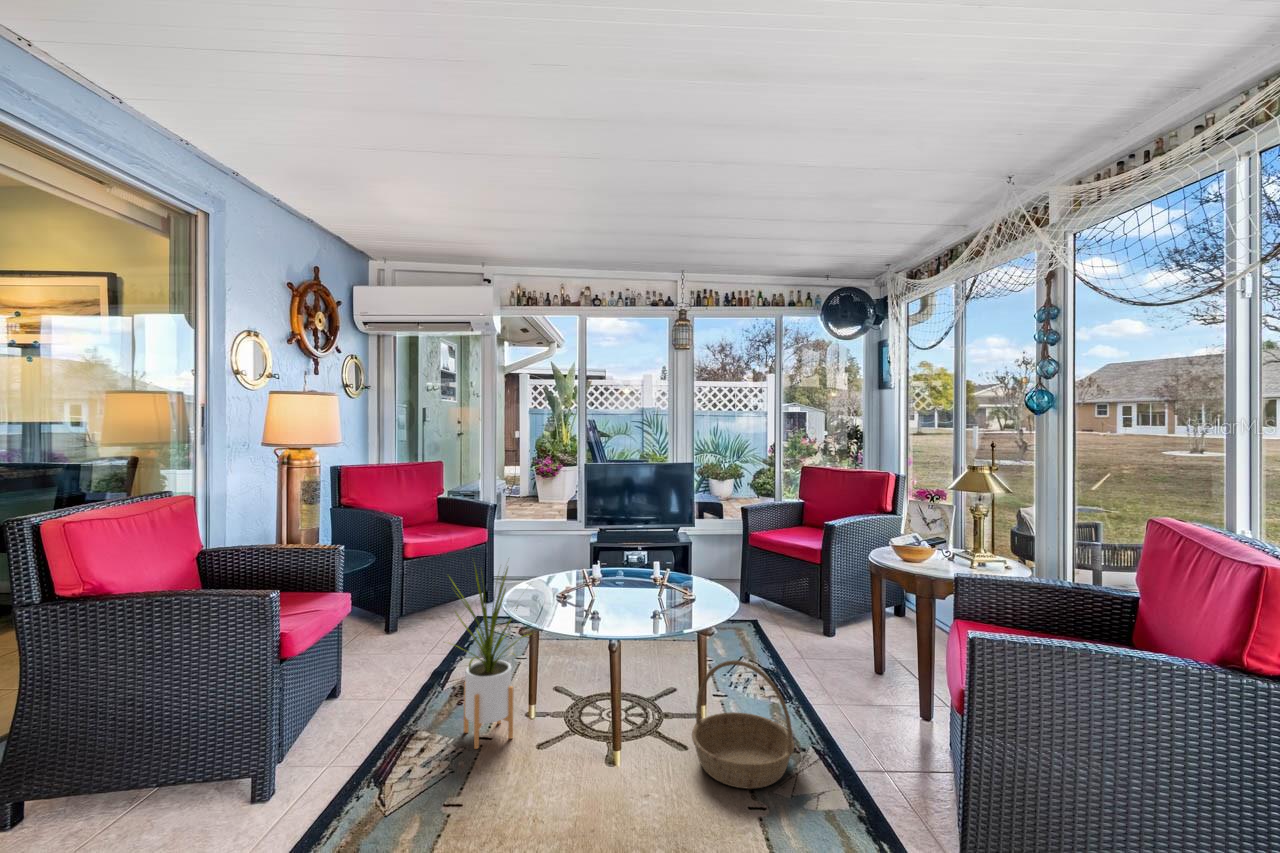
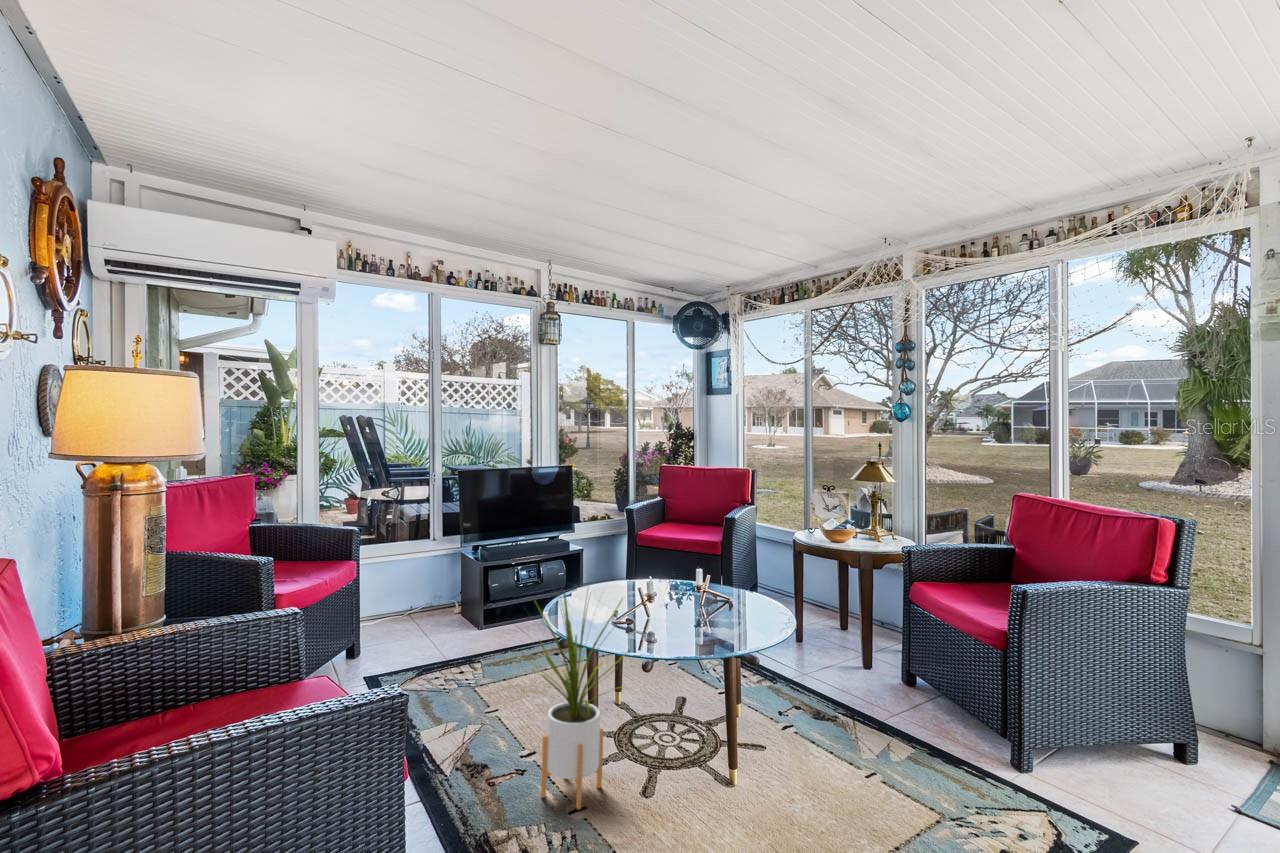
basket: present [692,660,794,789] -> none [771,651,869,766]

